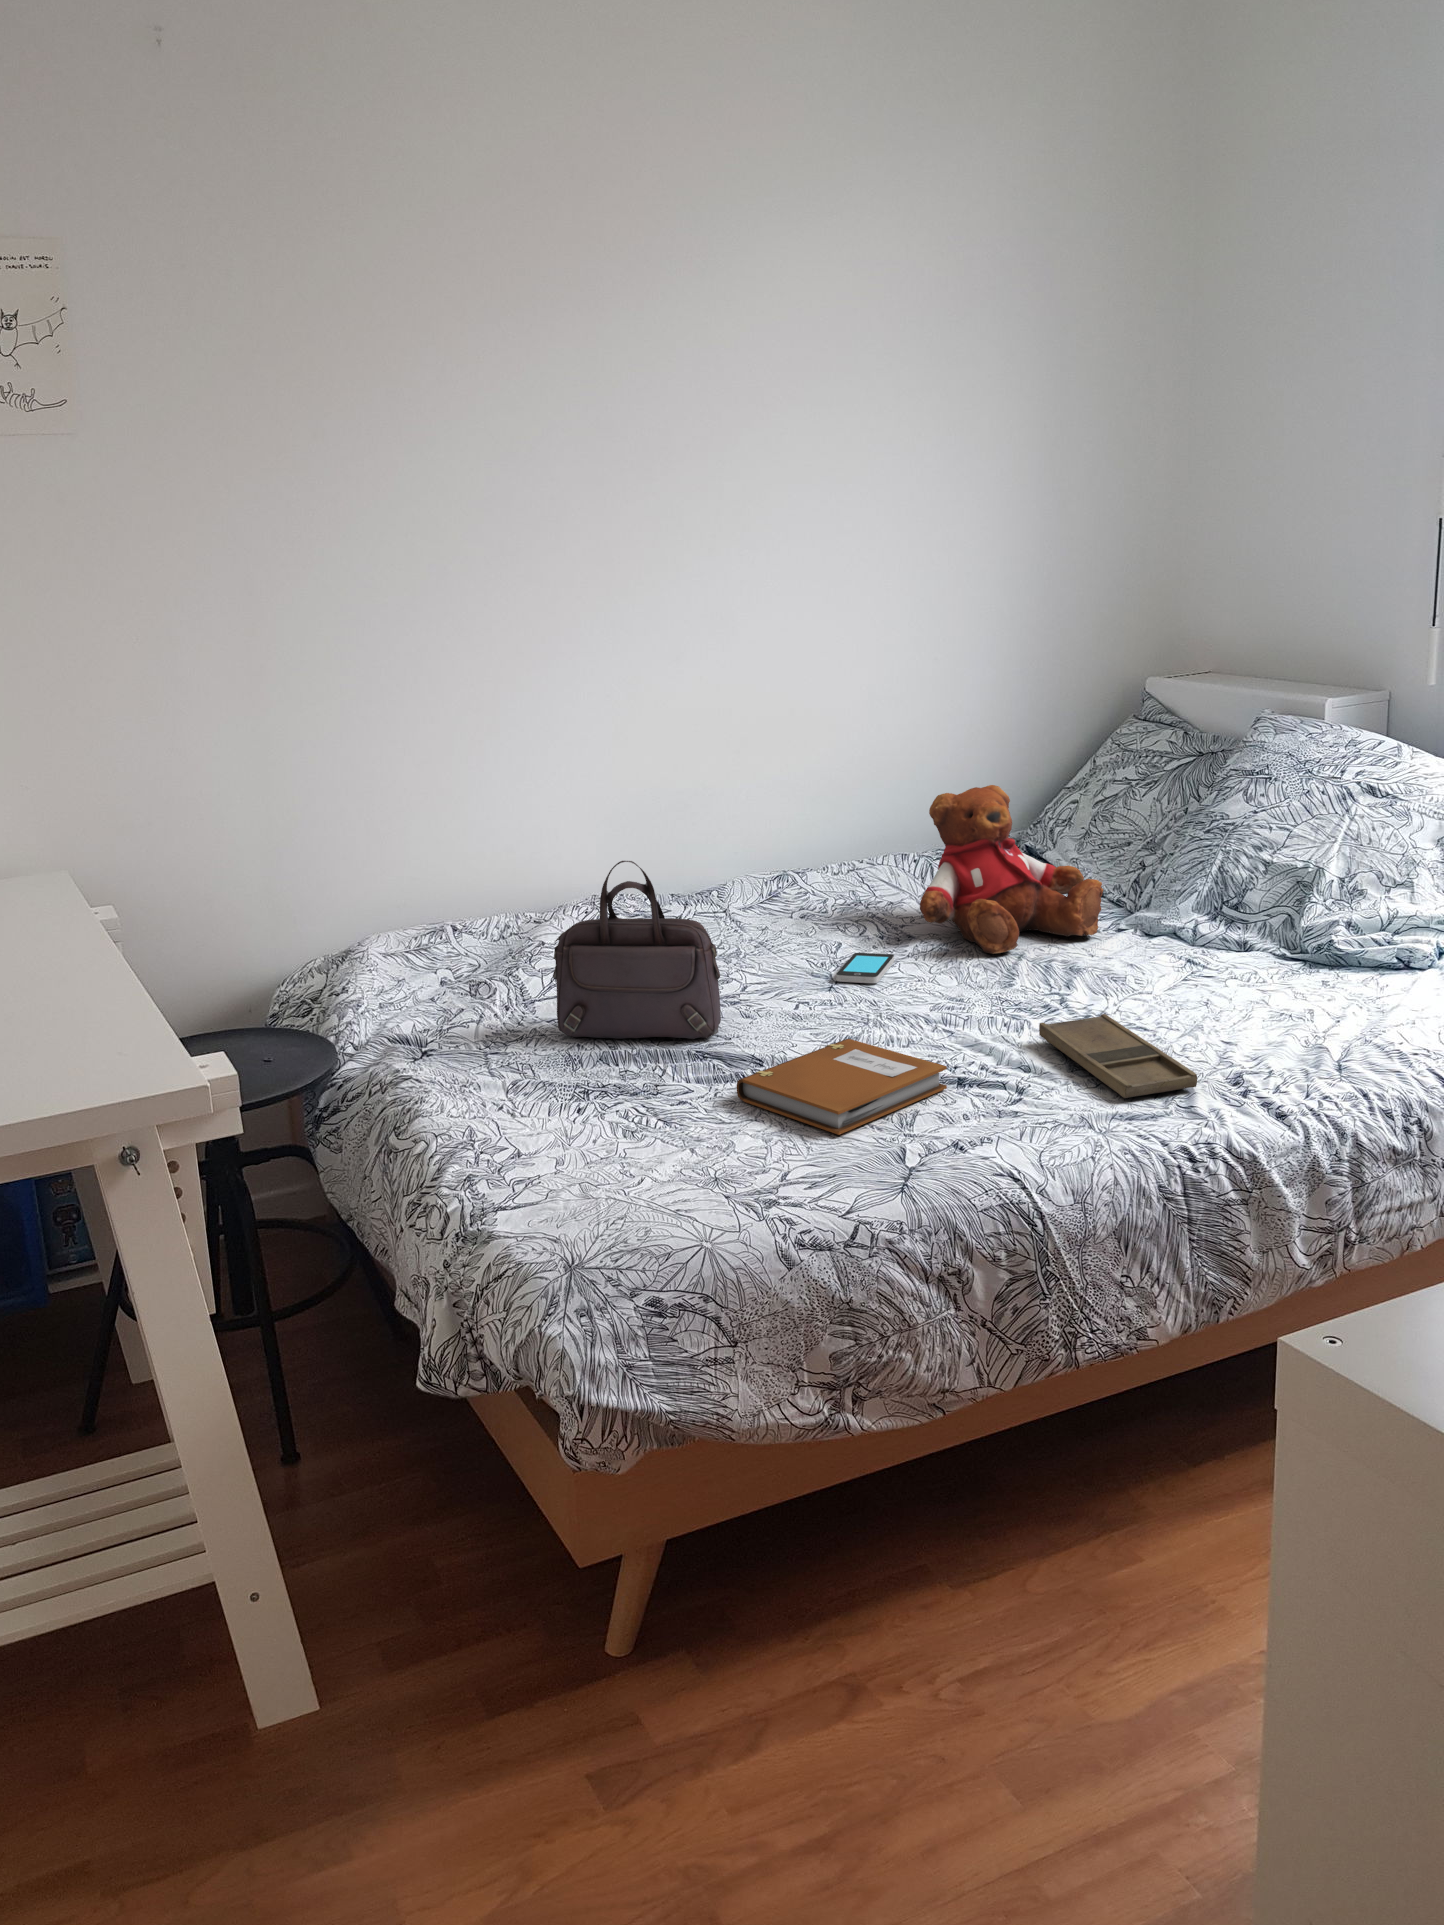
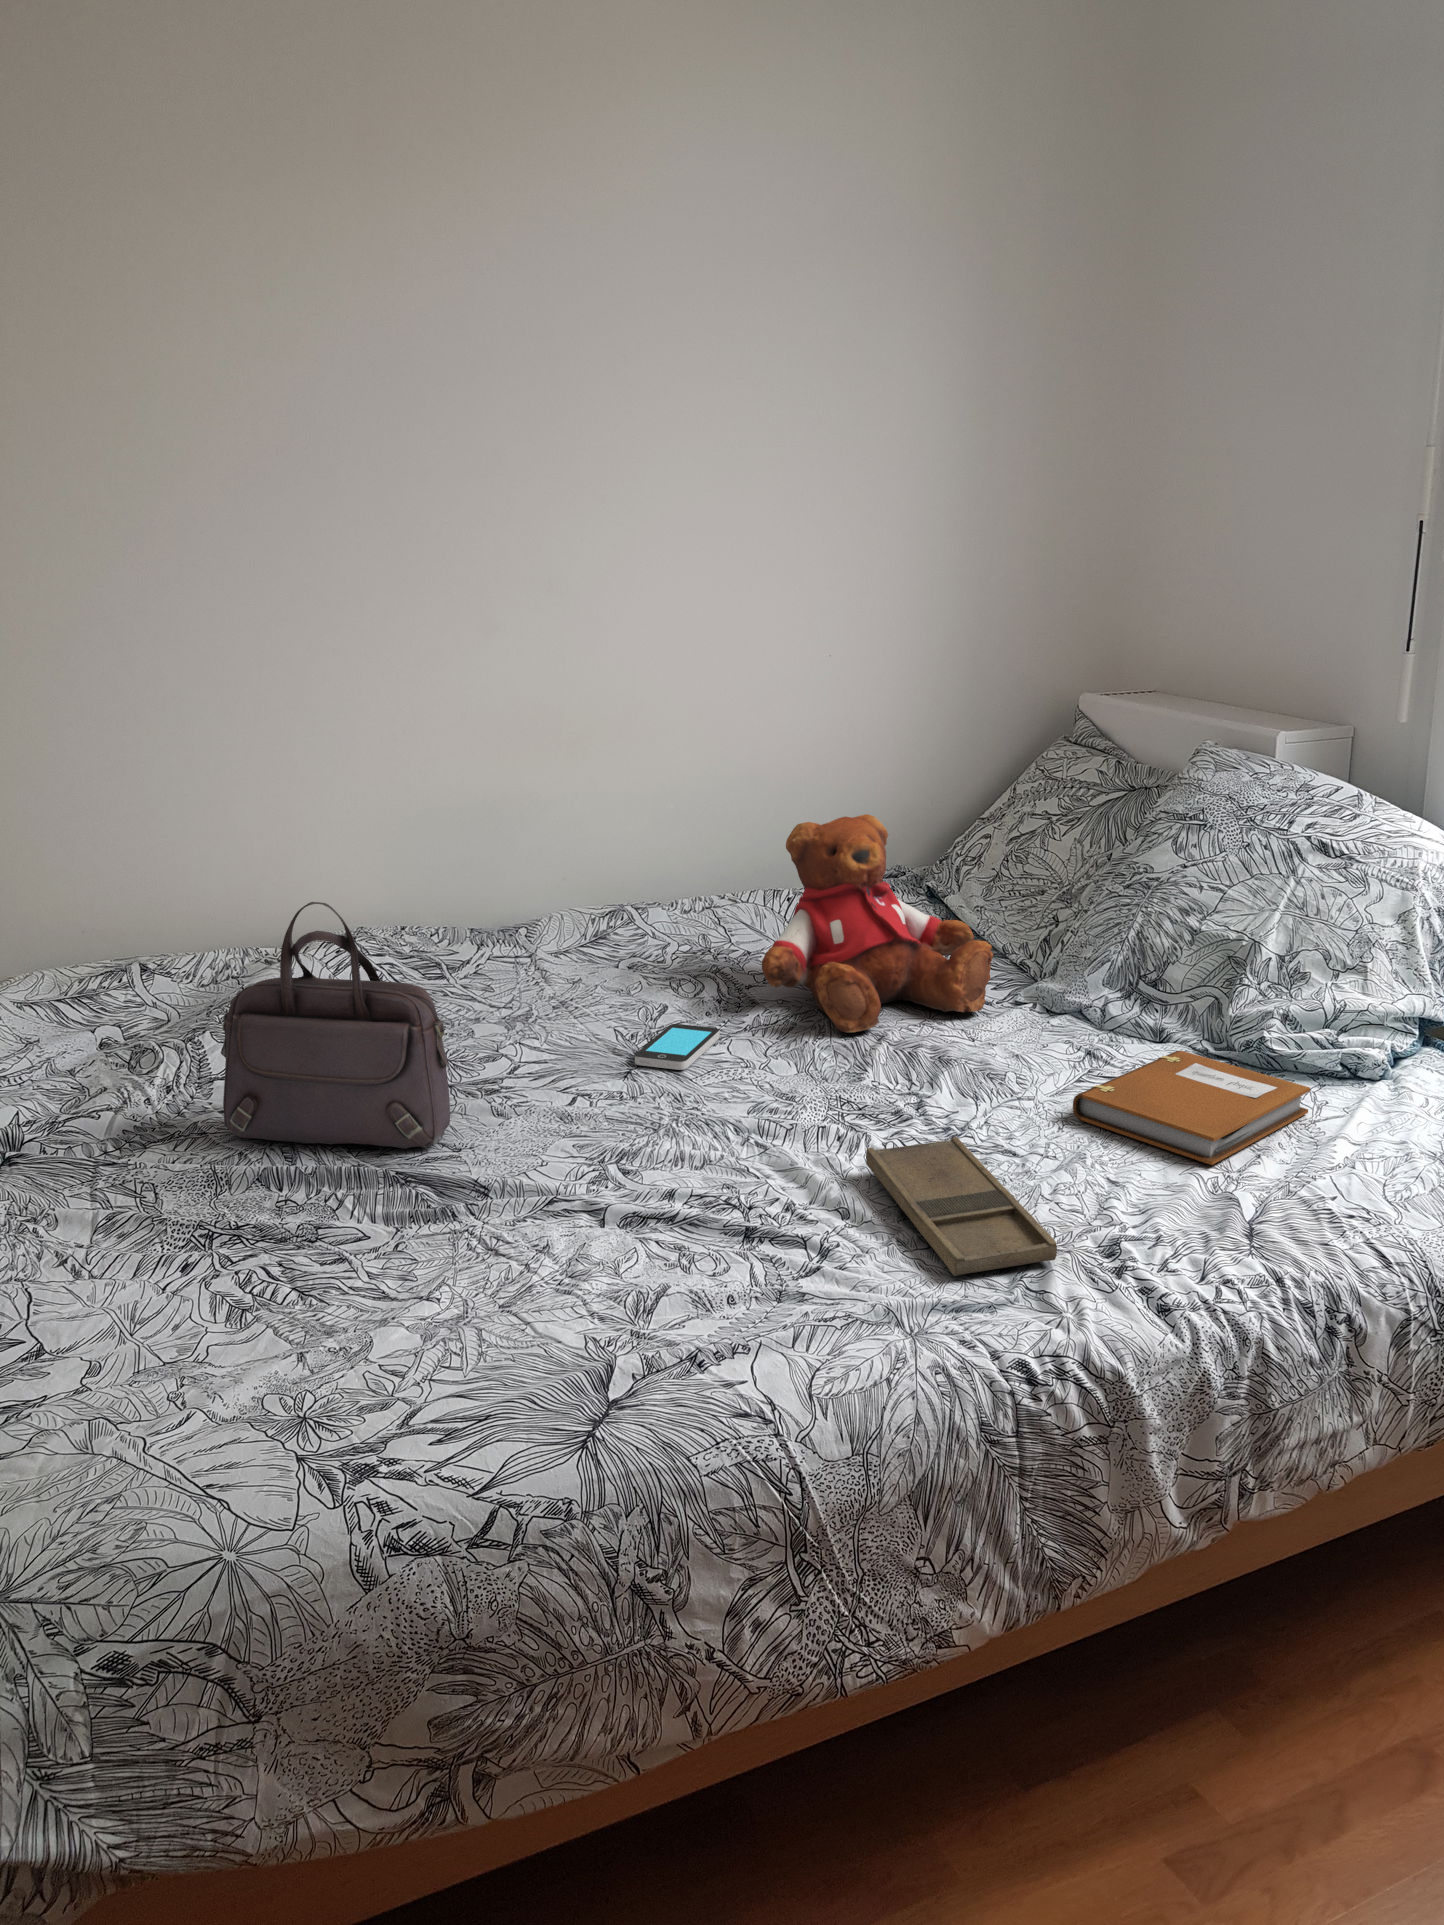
notebook: present [737,1039,947,1135] -> present [1073,1051,1310,1165]

